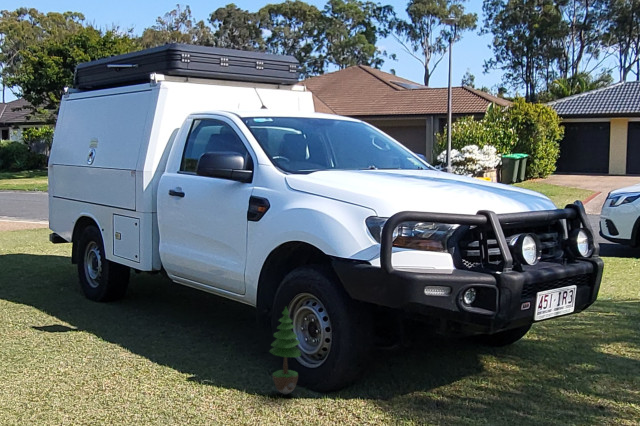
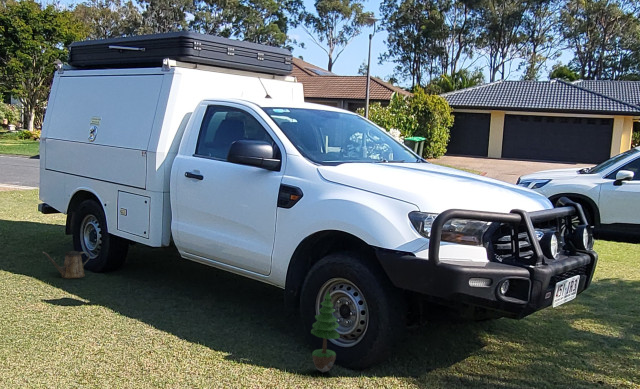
watering can: none [42,279,93,307] -> present [42,251,90,278]

